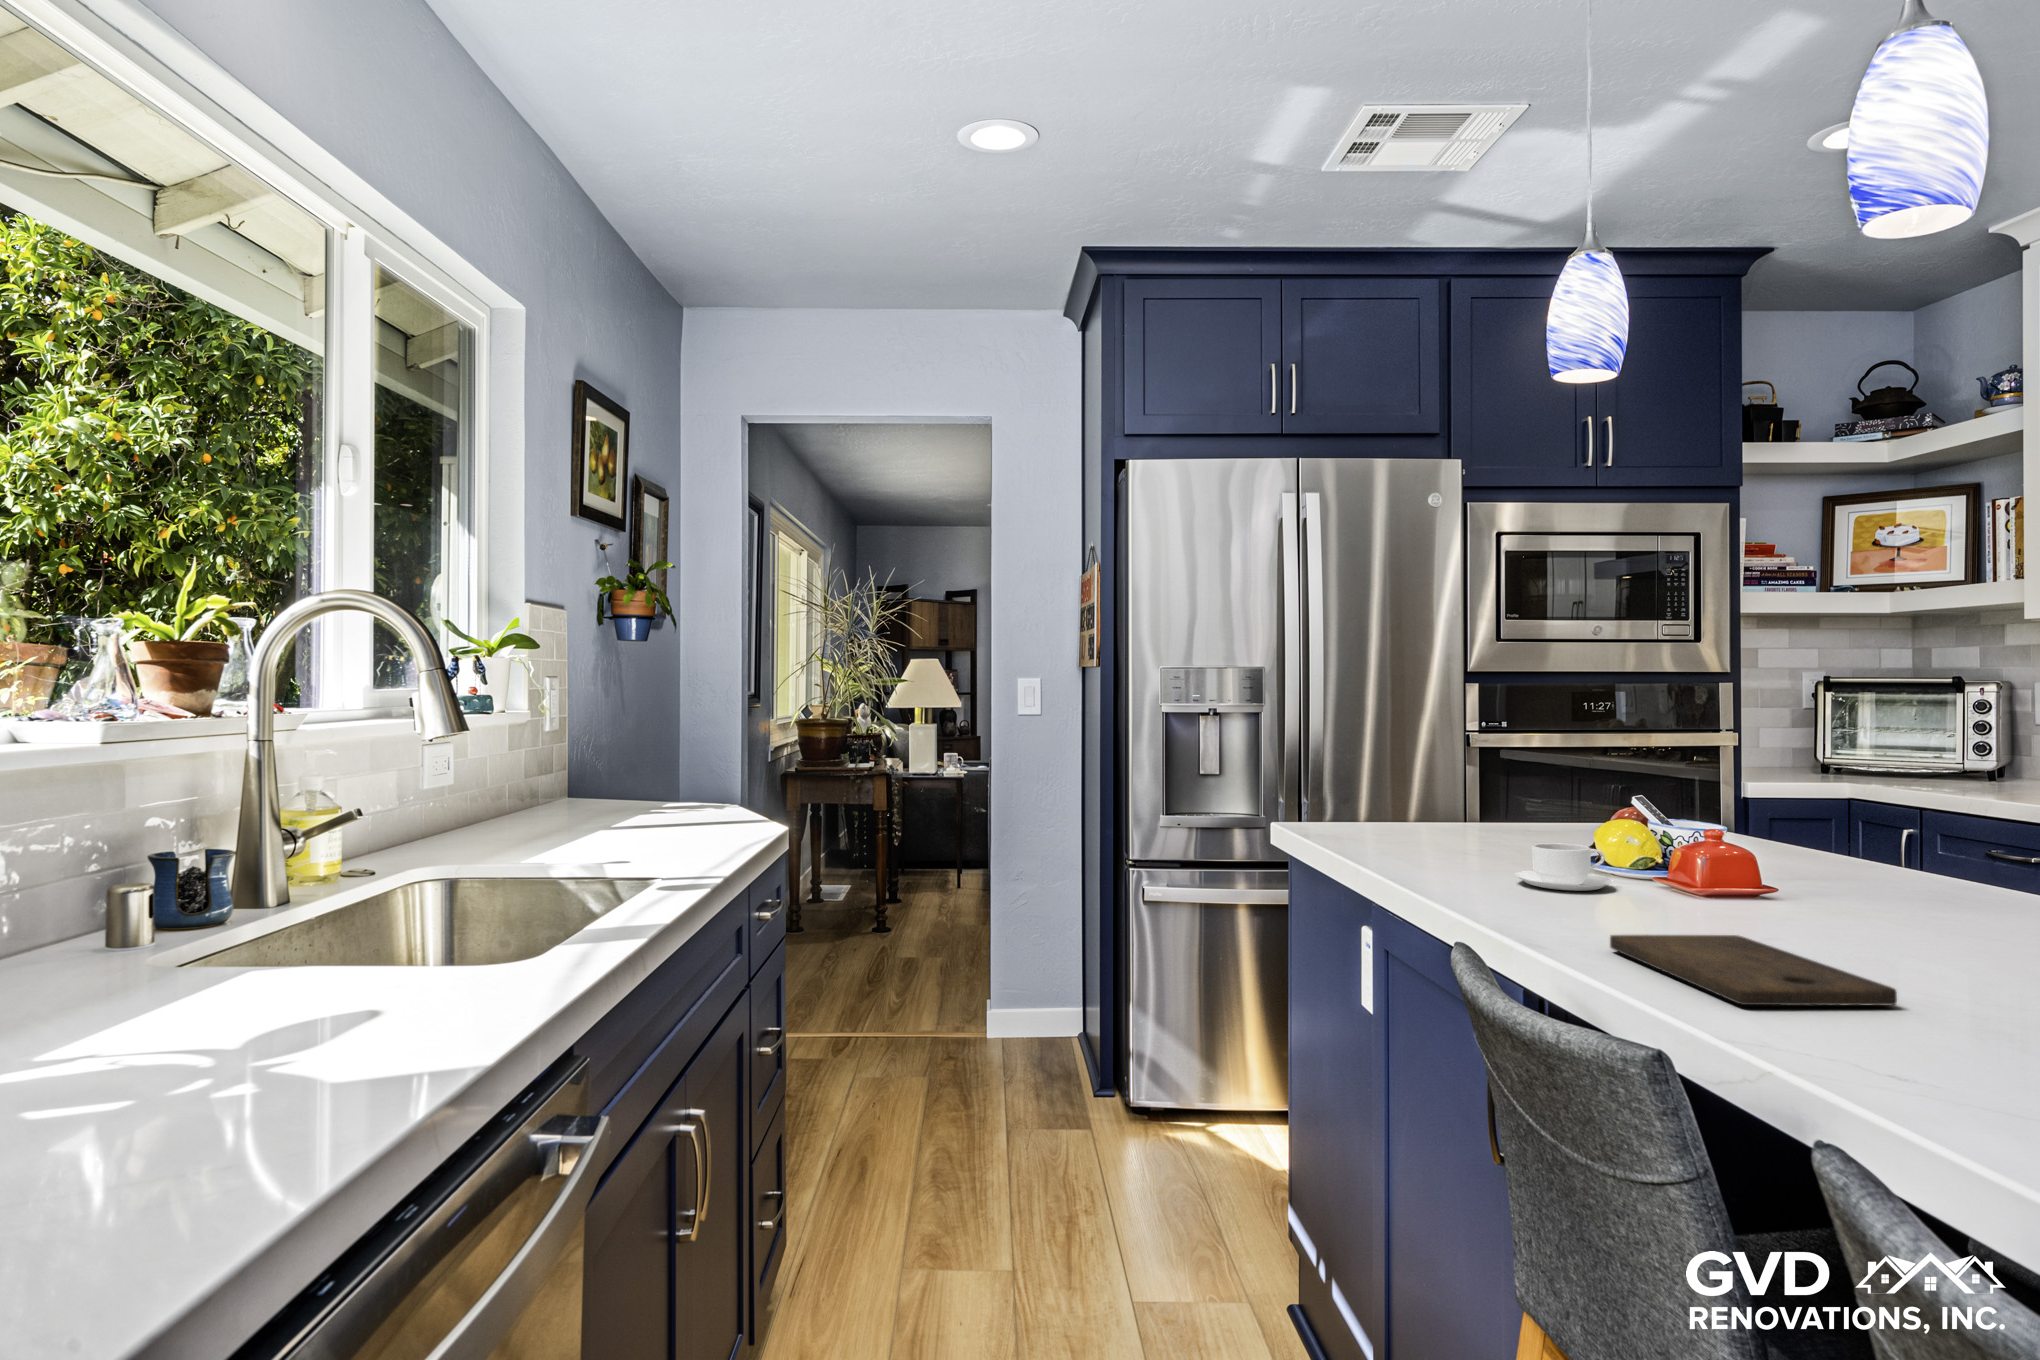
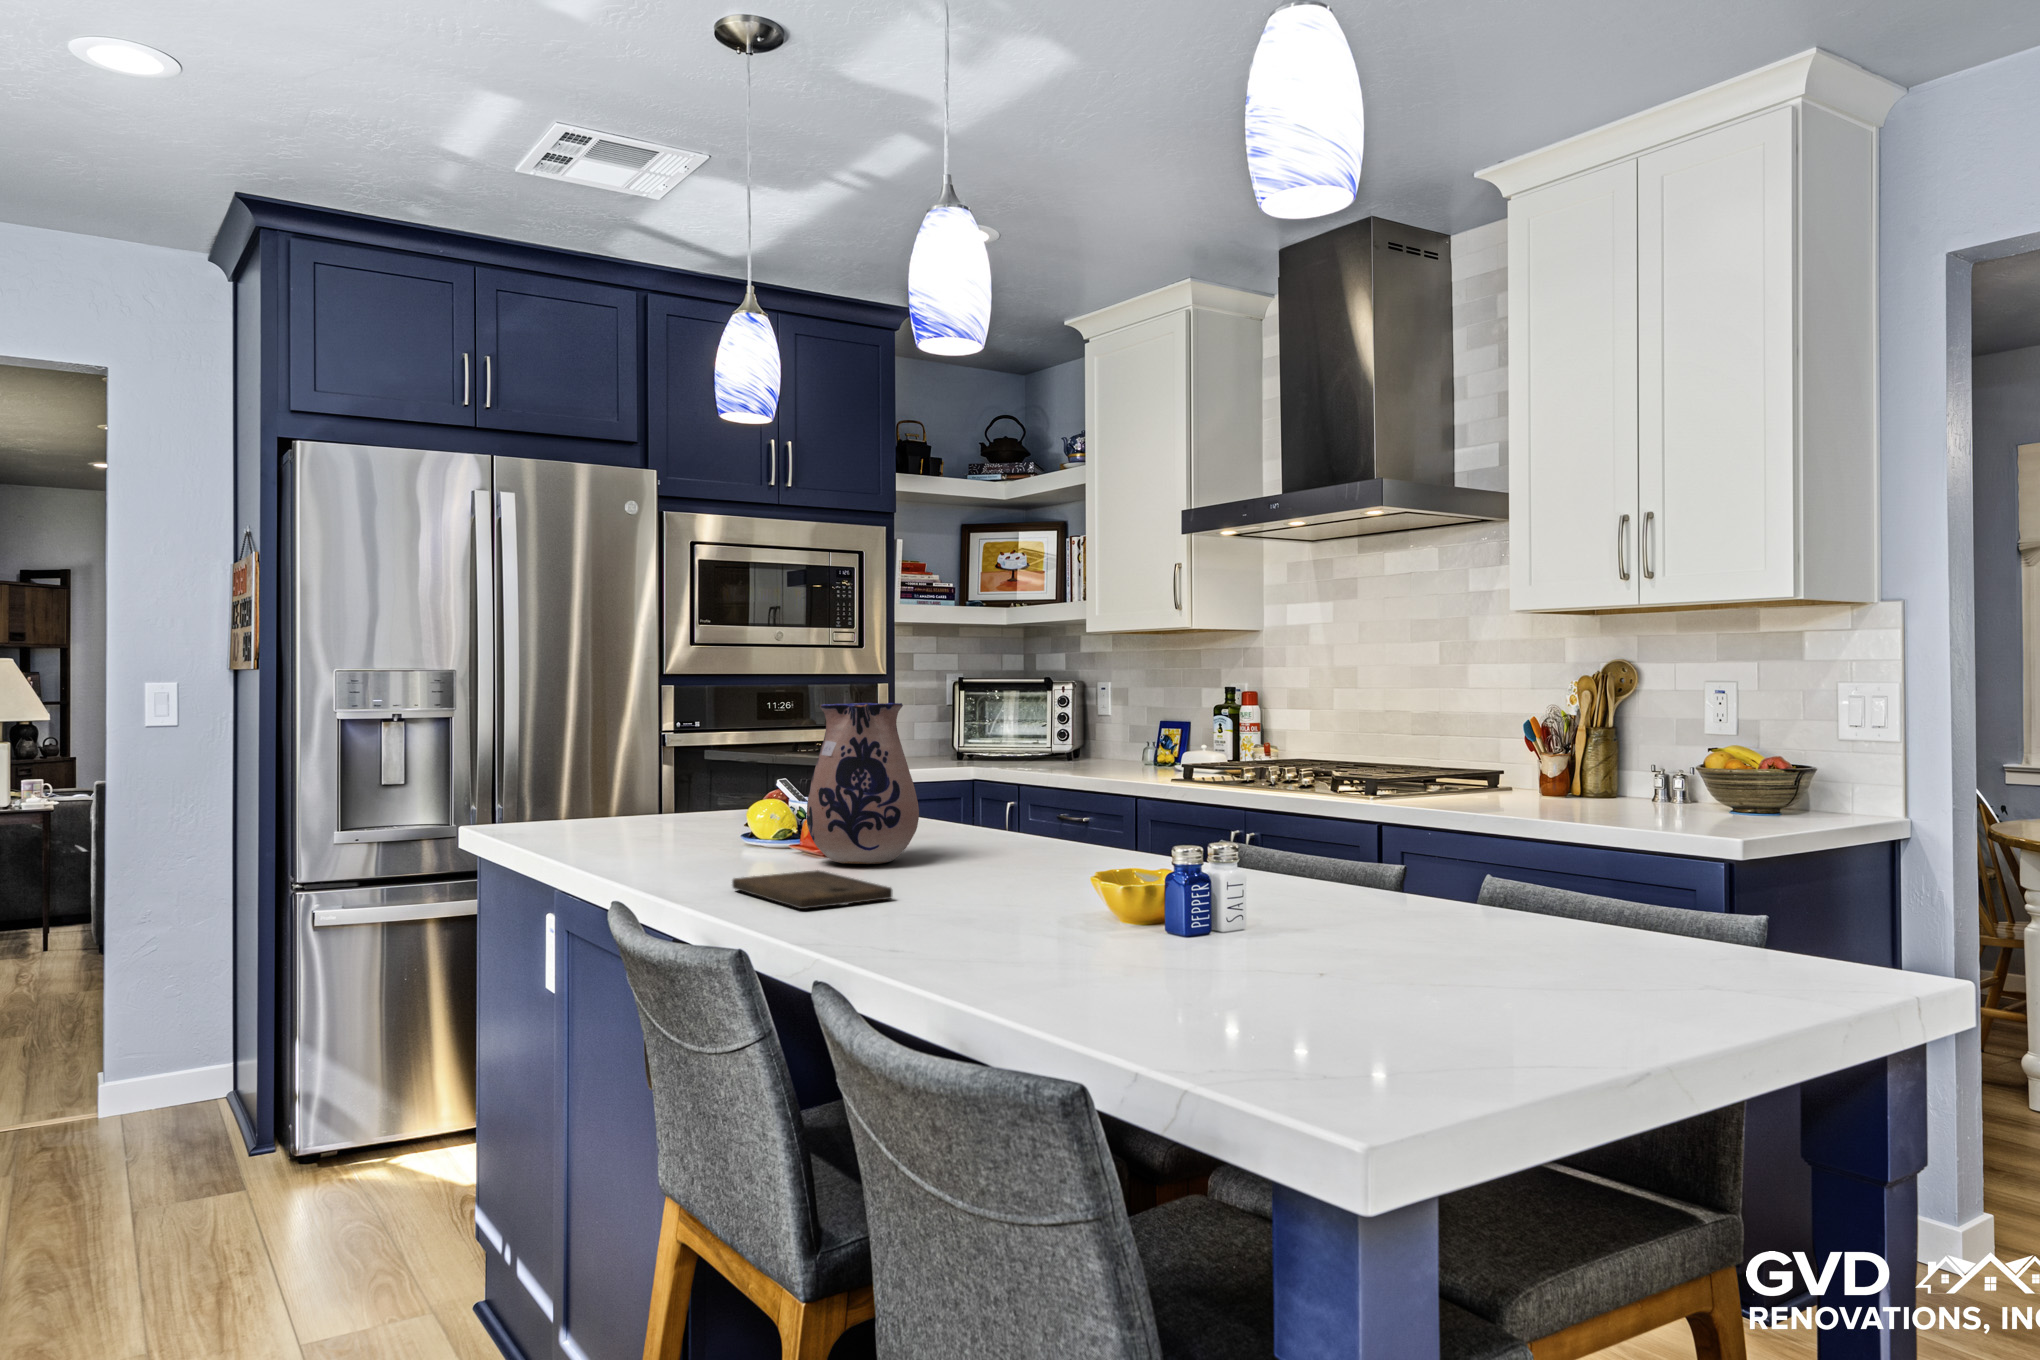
ceramic pitcher: none [1701,703,1888,929] -> present [807,703,919,864]
coffee cup: present [1515,843,1613,891] -> none [679,820,754,856]

